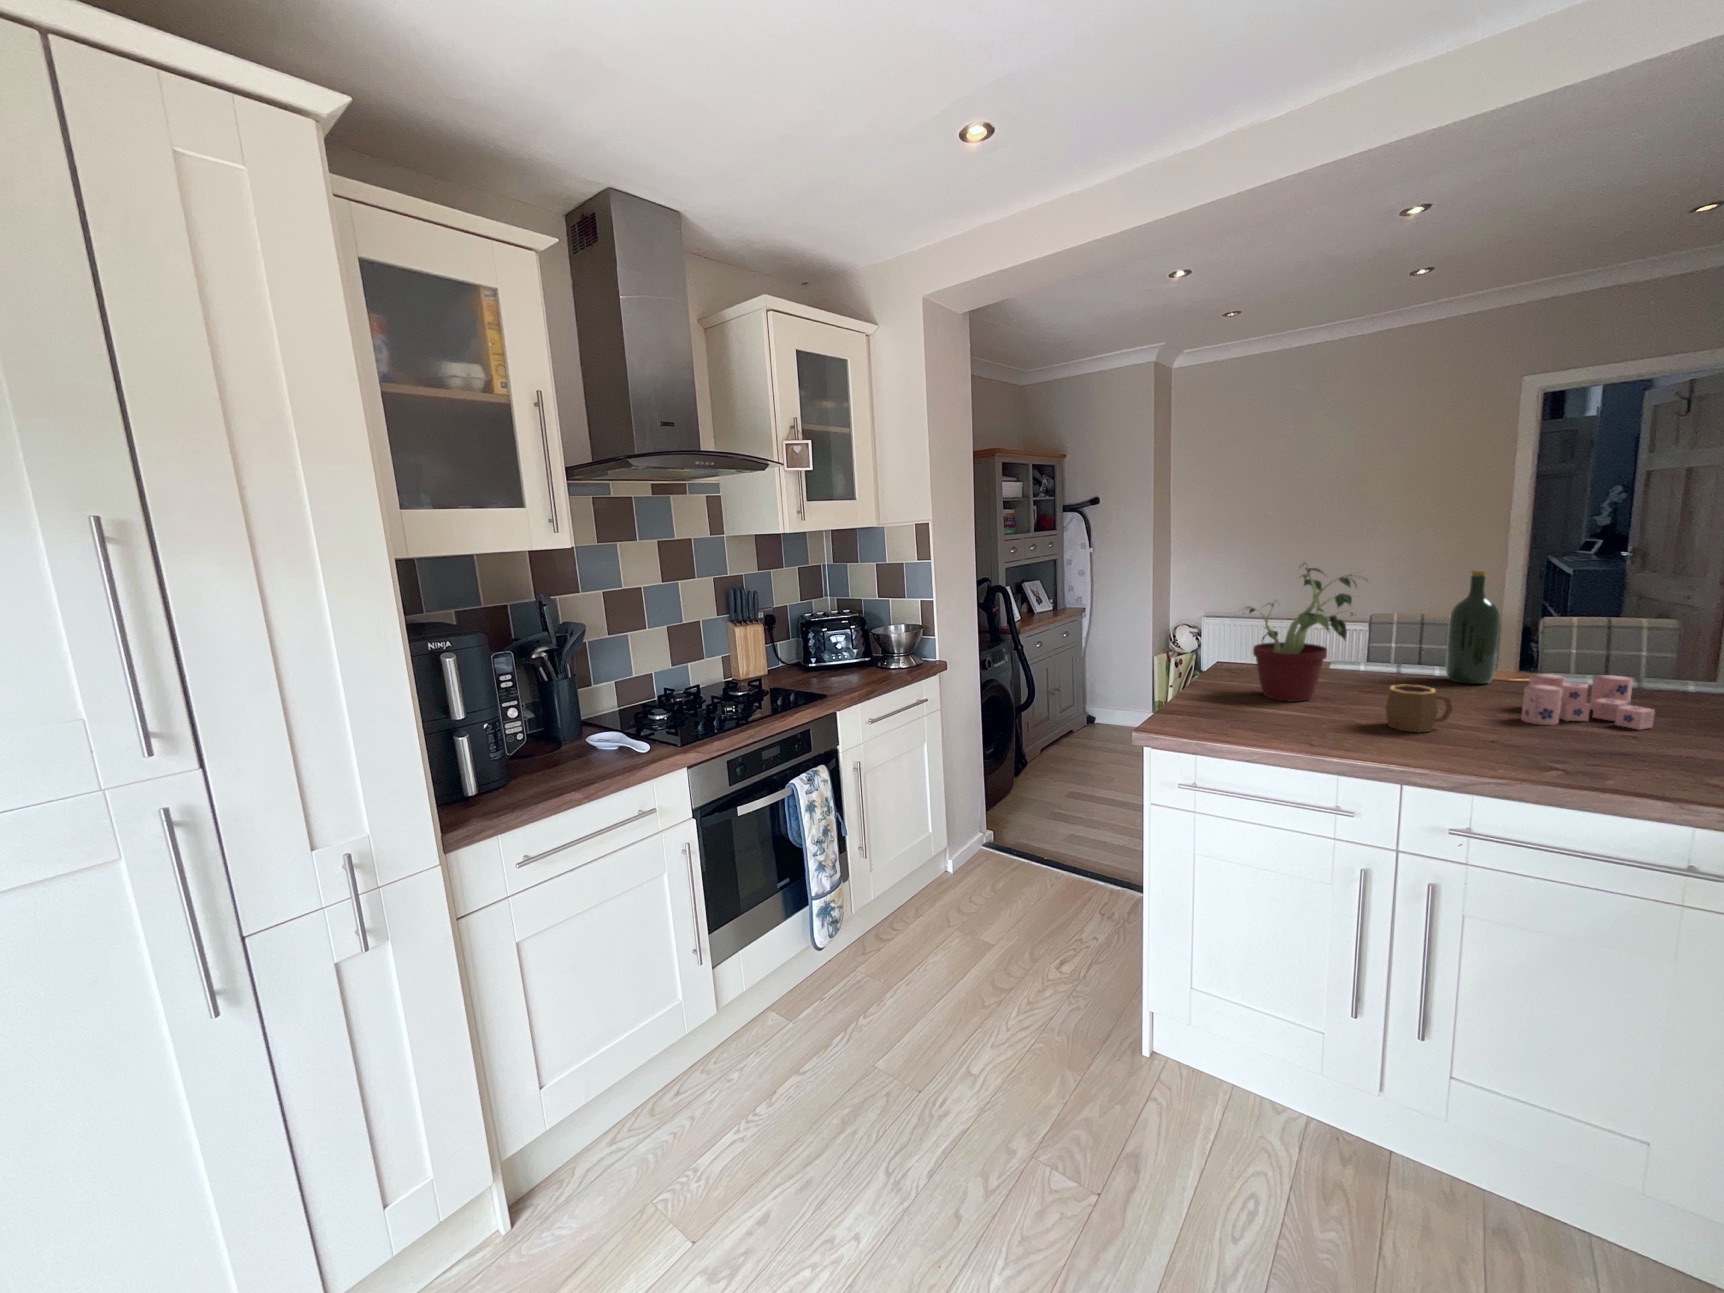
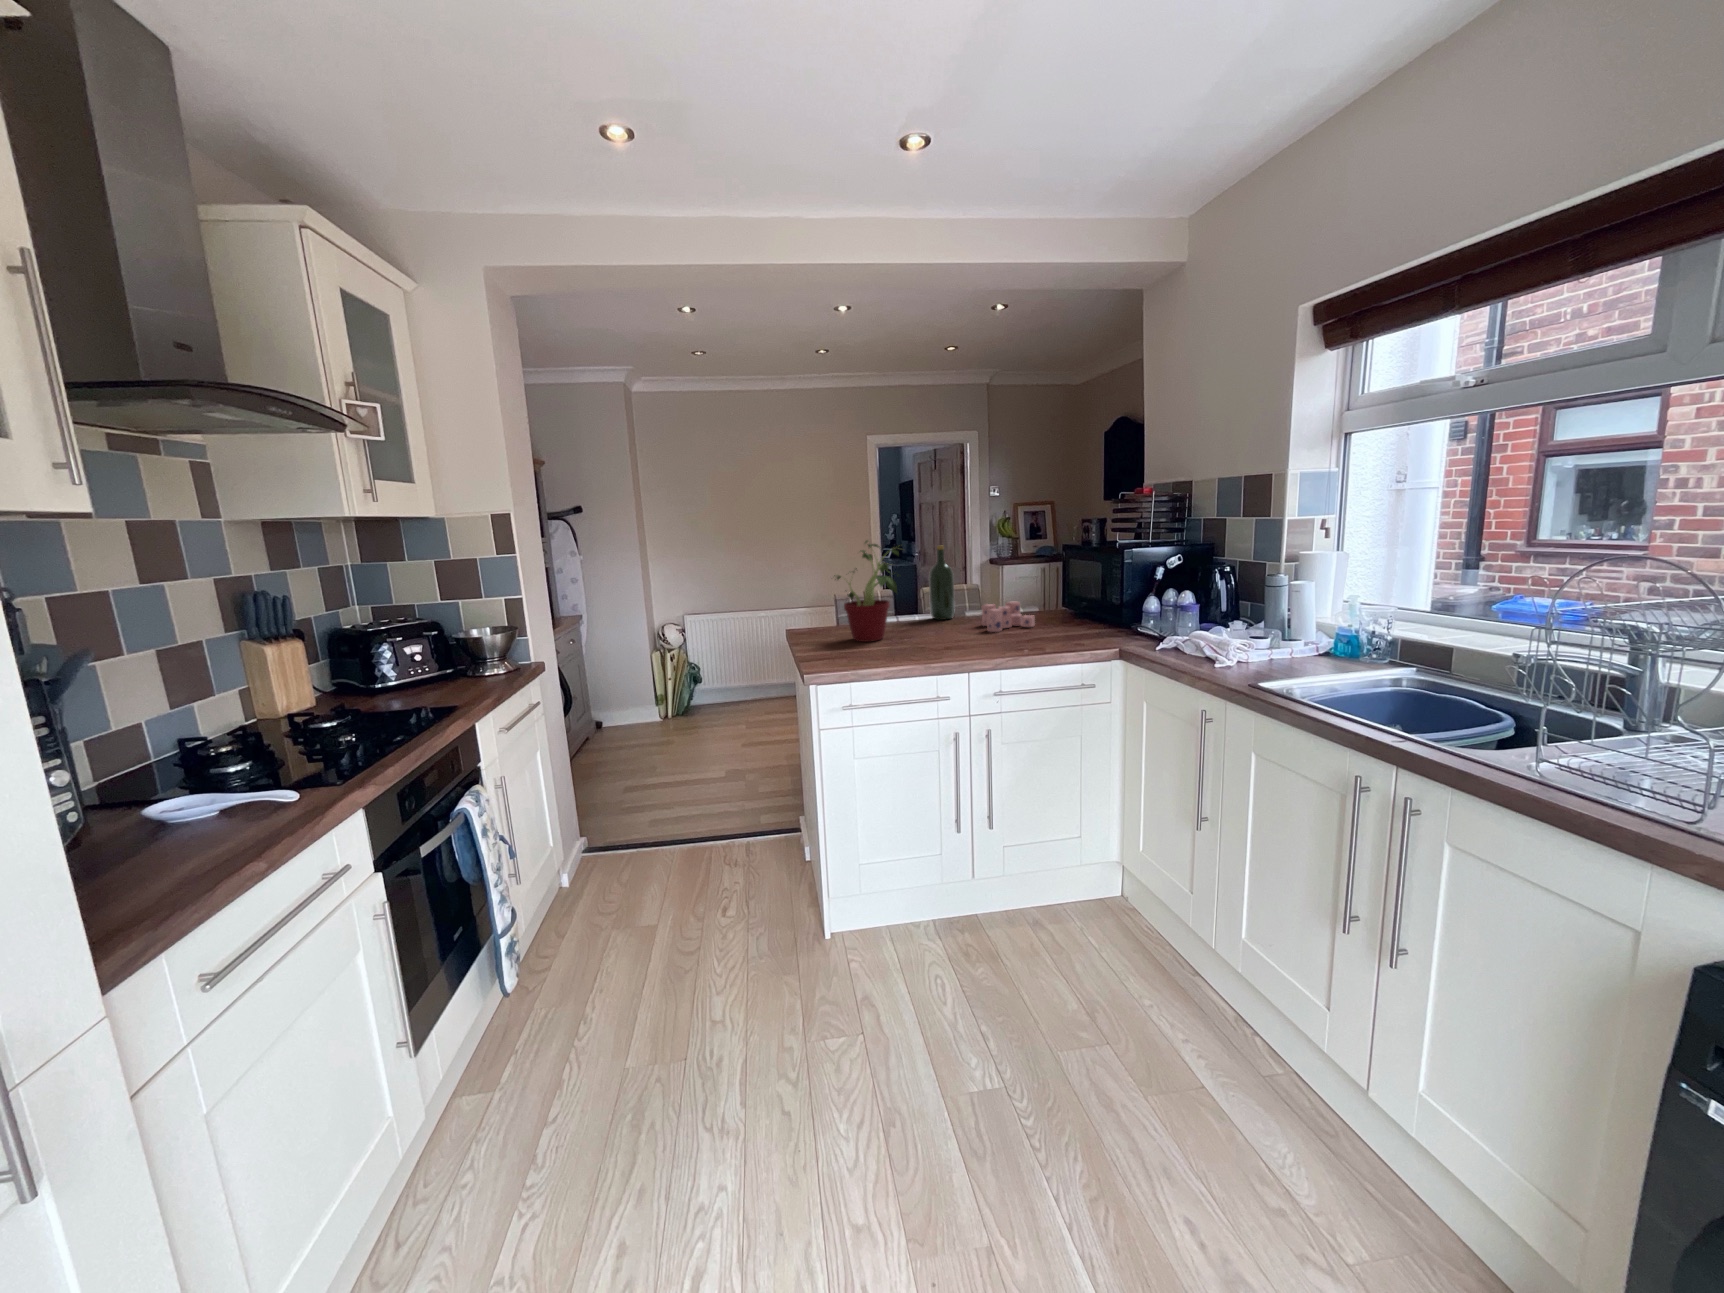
mug: present [1386,685,1453,732] -> none [935,615,967,644]

